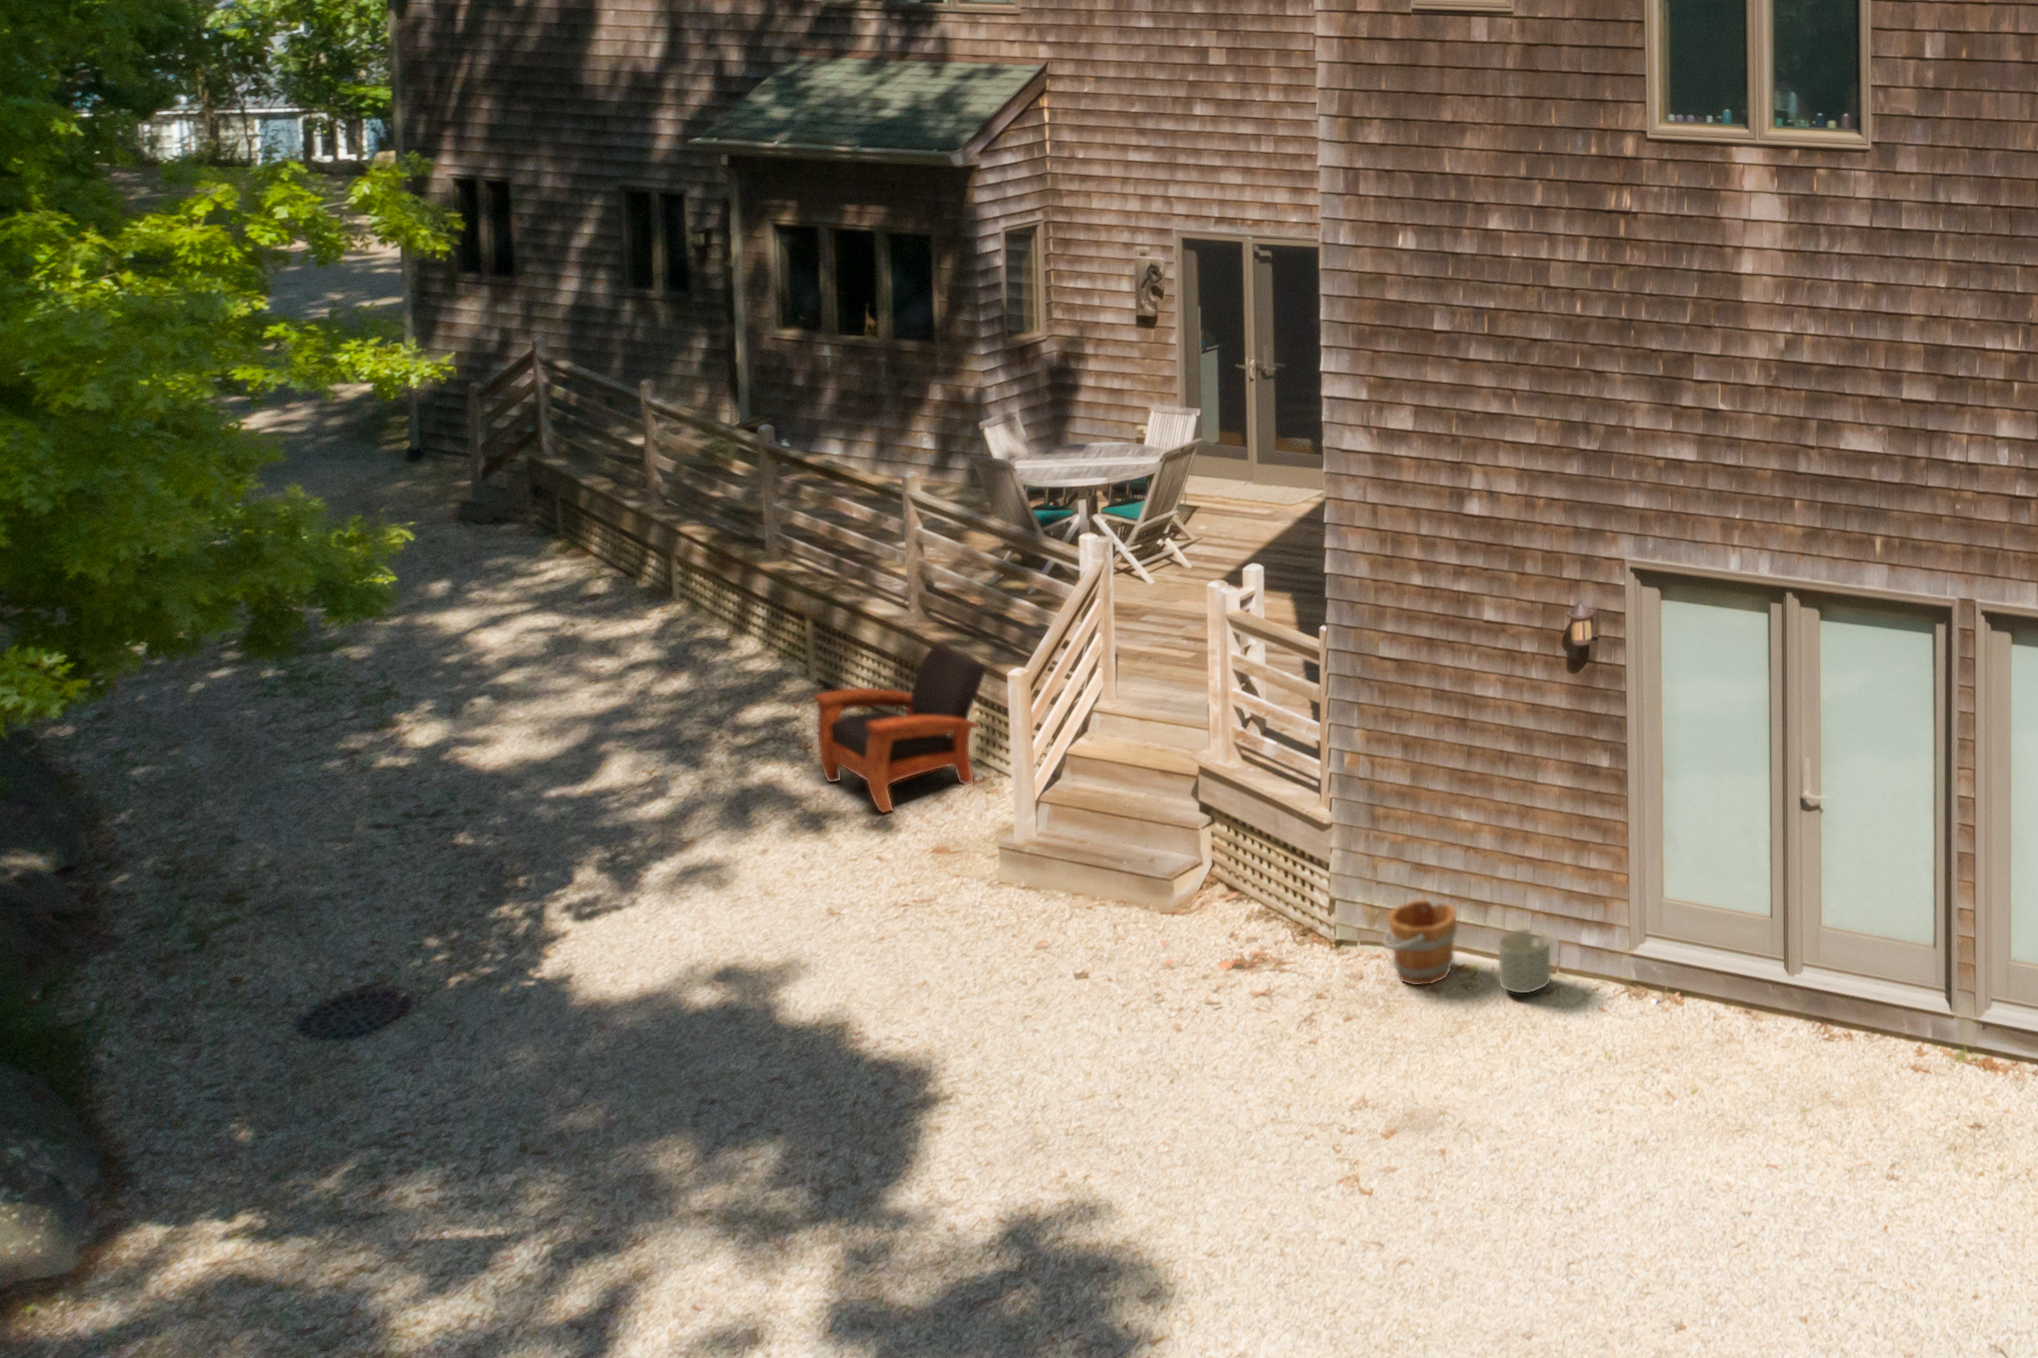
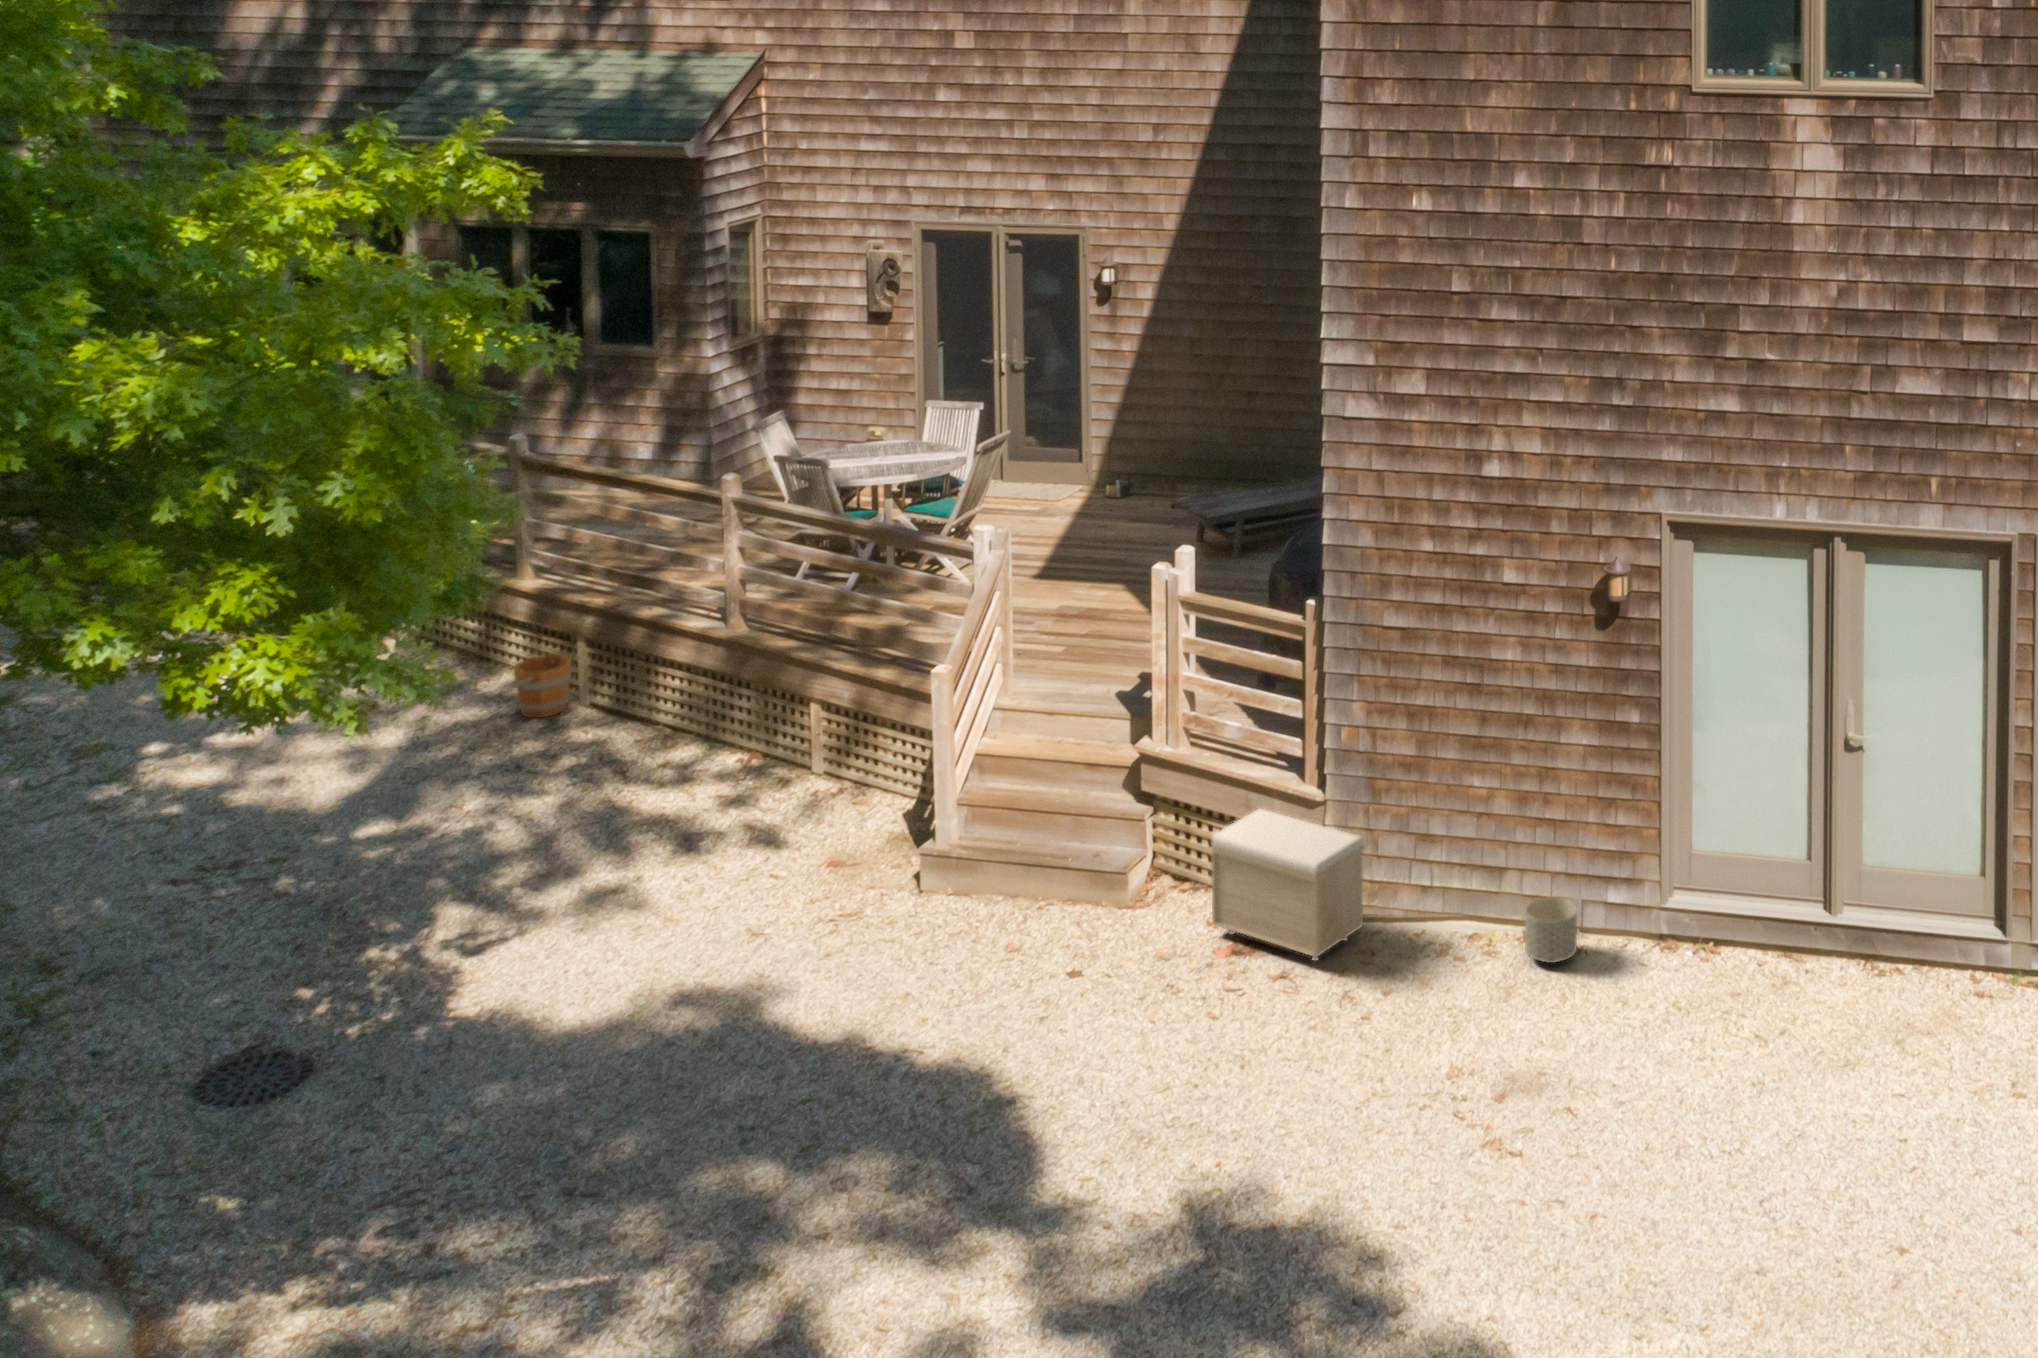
armchair: present [814,646,987,812] -> none [643,656,837,838]
storage bench: none [1228,821,1366,971] -> present [1211,808,1364,961]
bucket: present [1383,900,1457,985] -> present [509,654,572,718]

